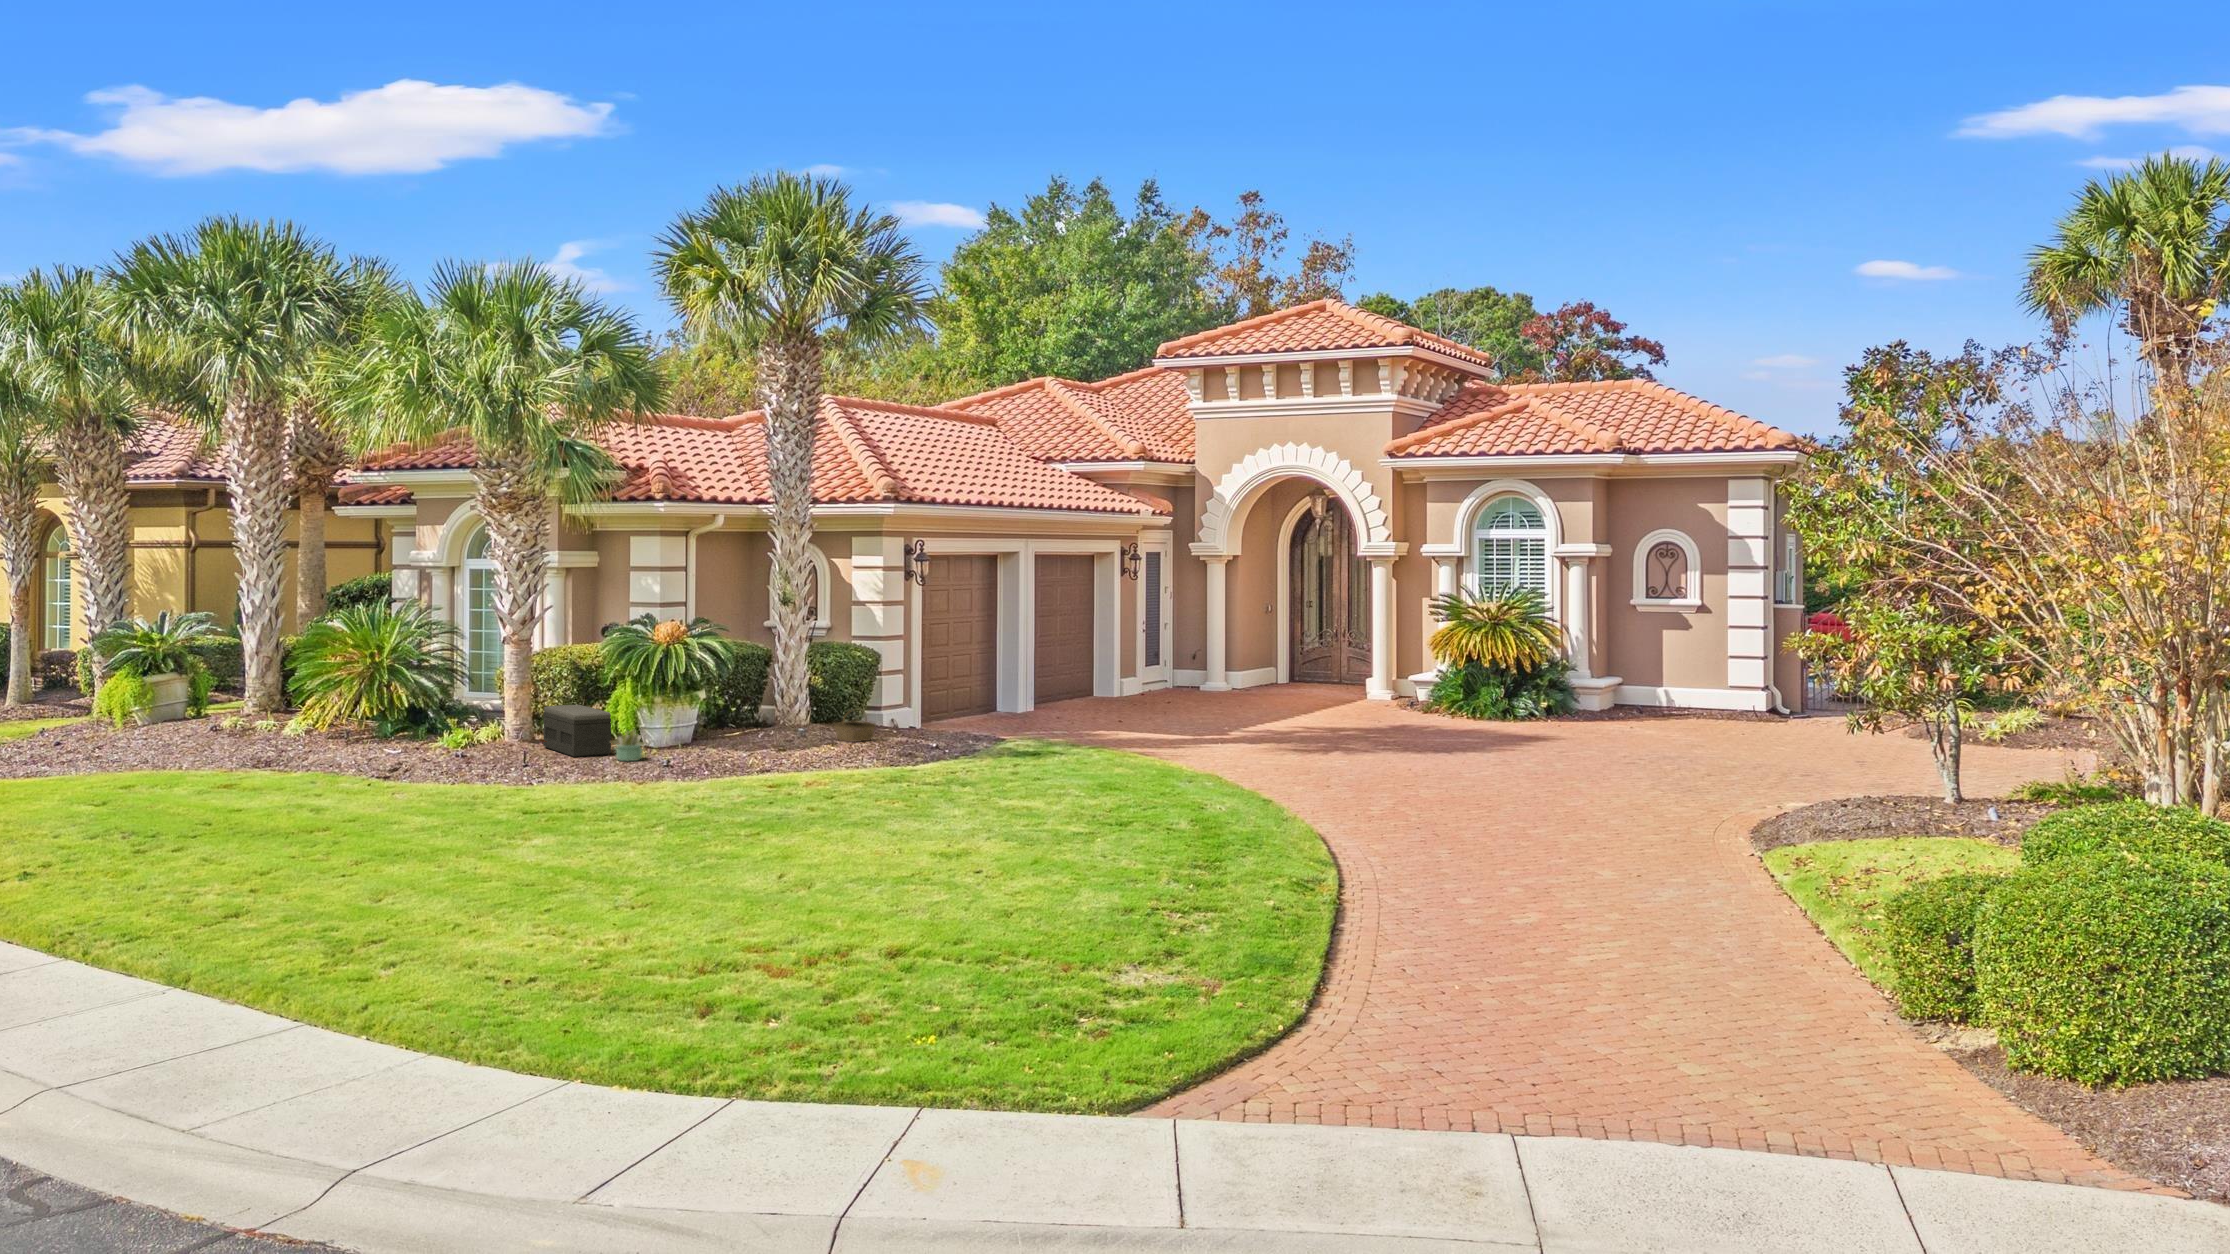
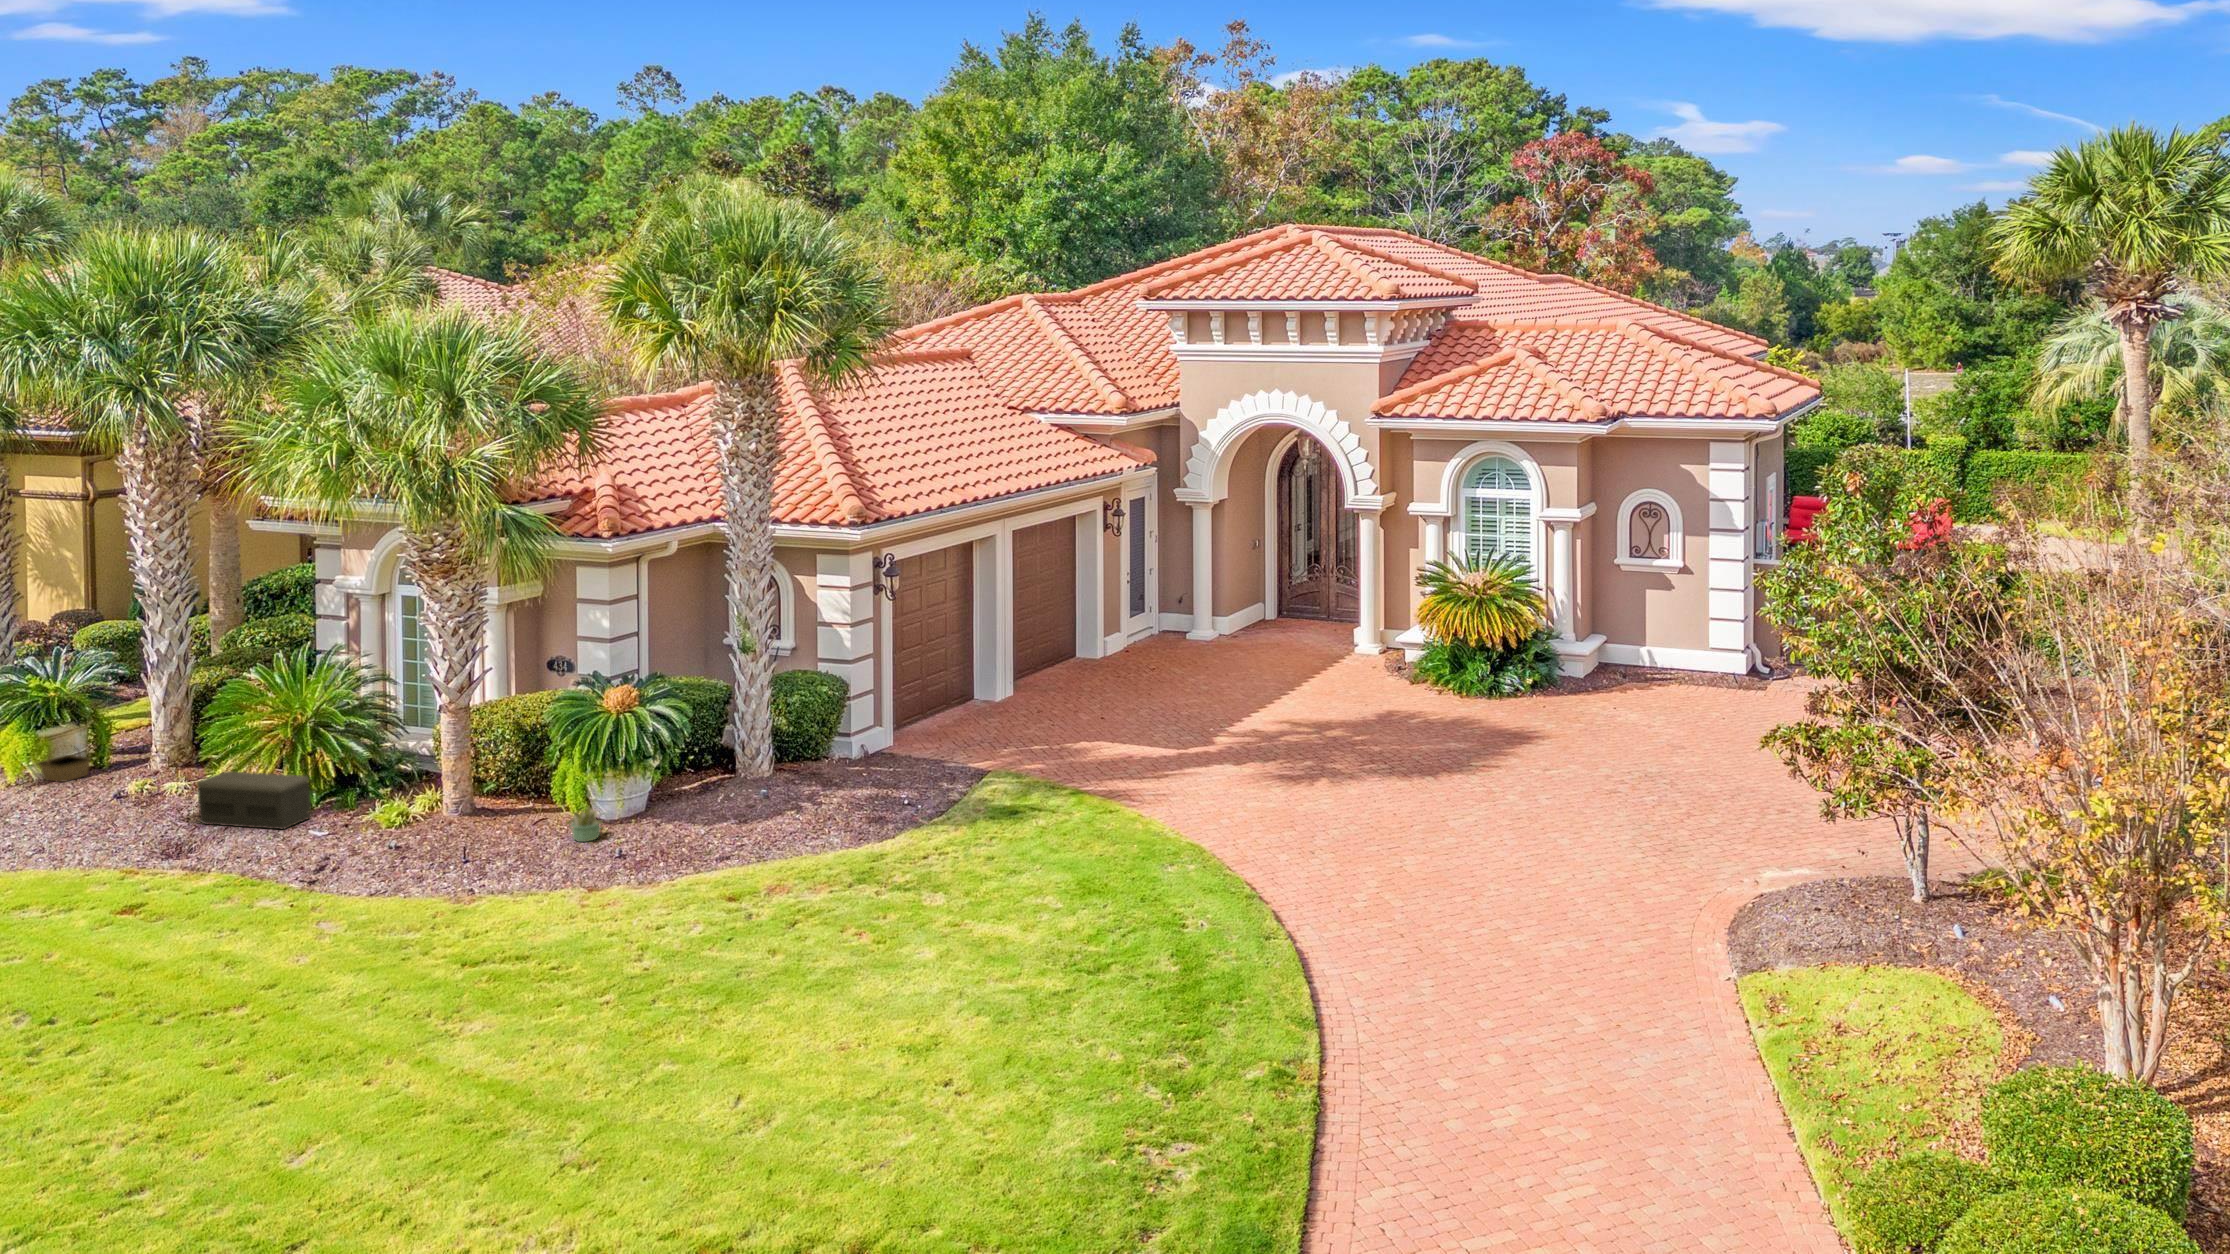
storage bench: present [543,705,611,758] -> present [197,771,311,829]
basket: present [834,711,876,742] -> present [38,746,90,782]

